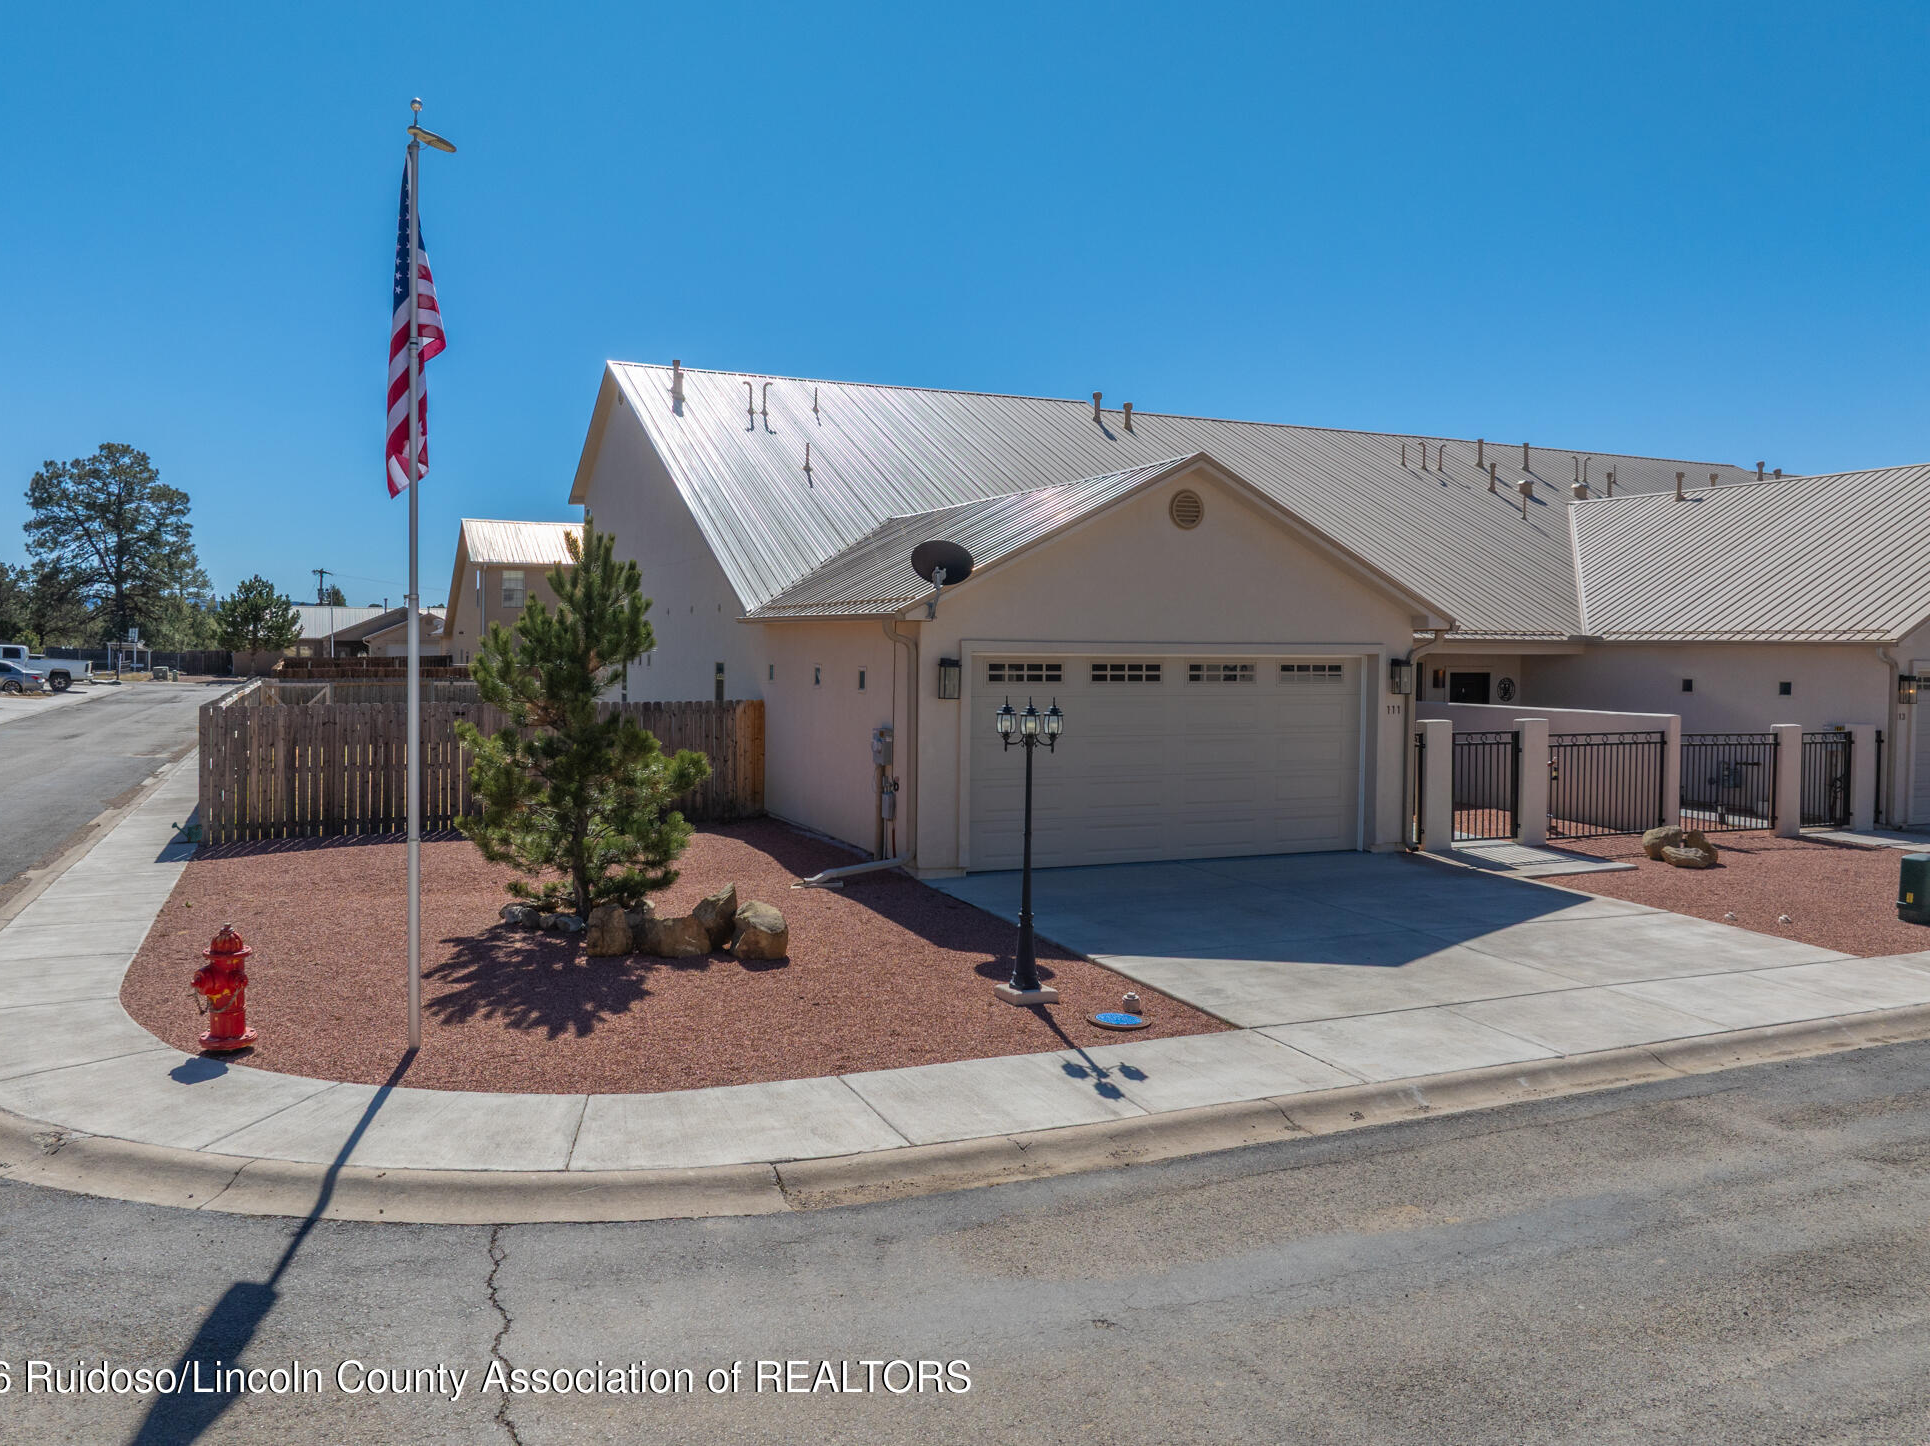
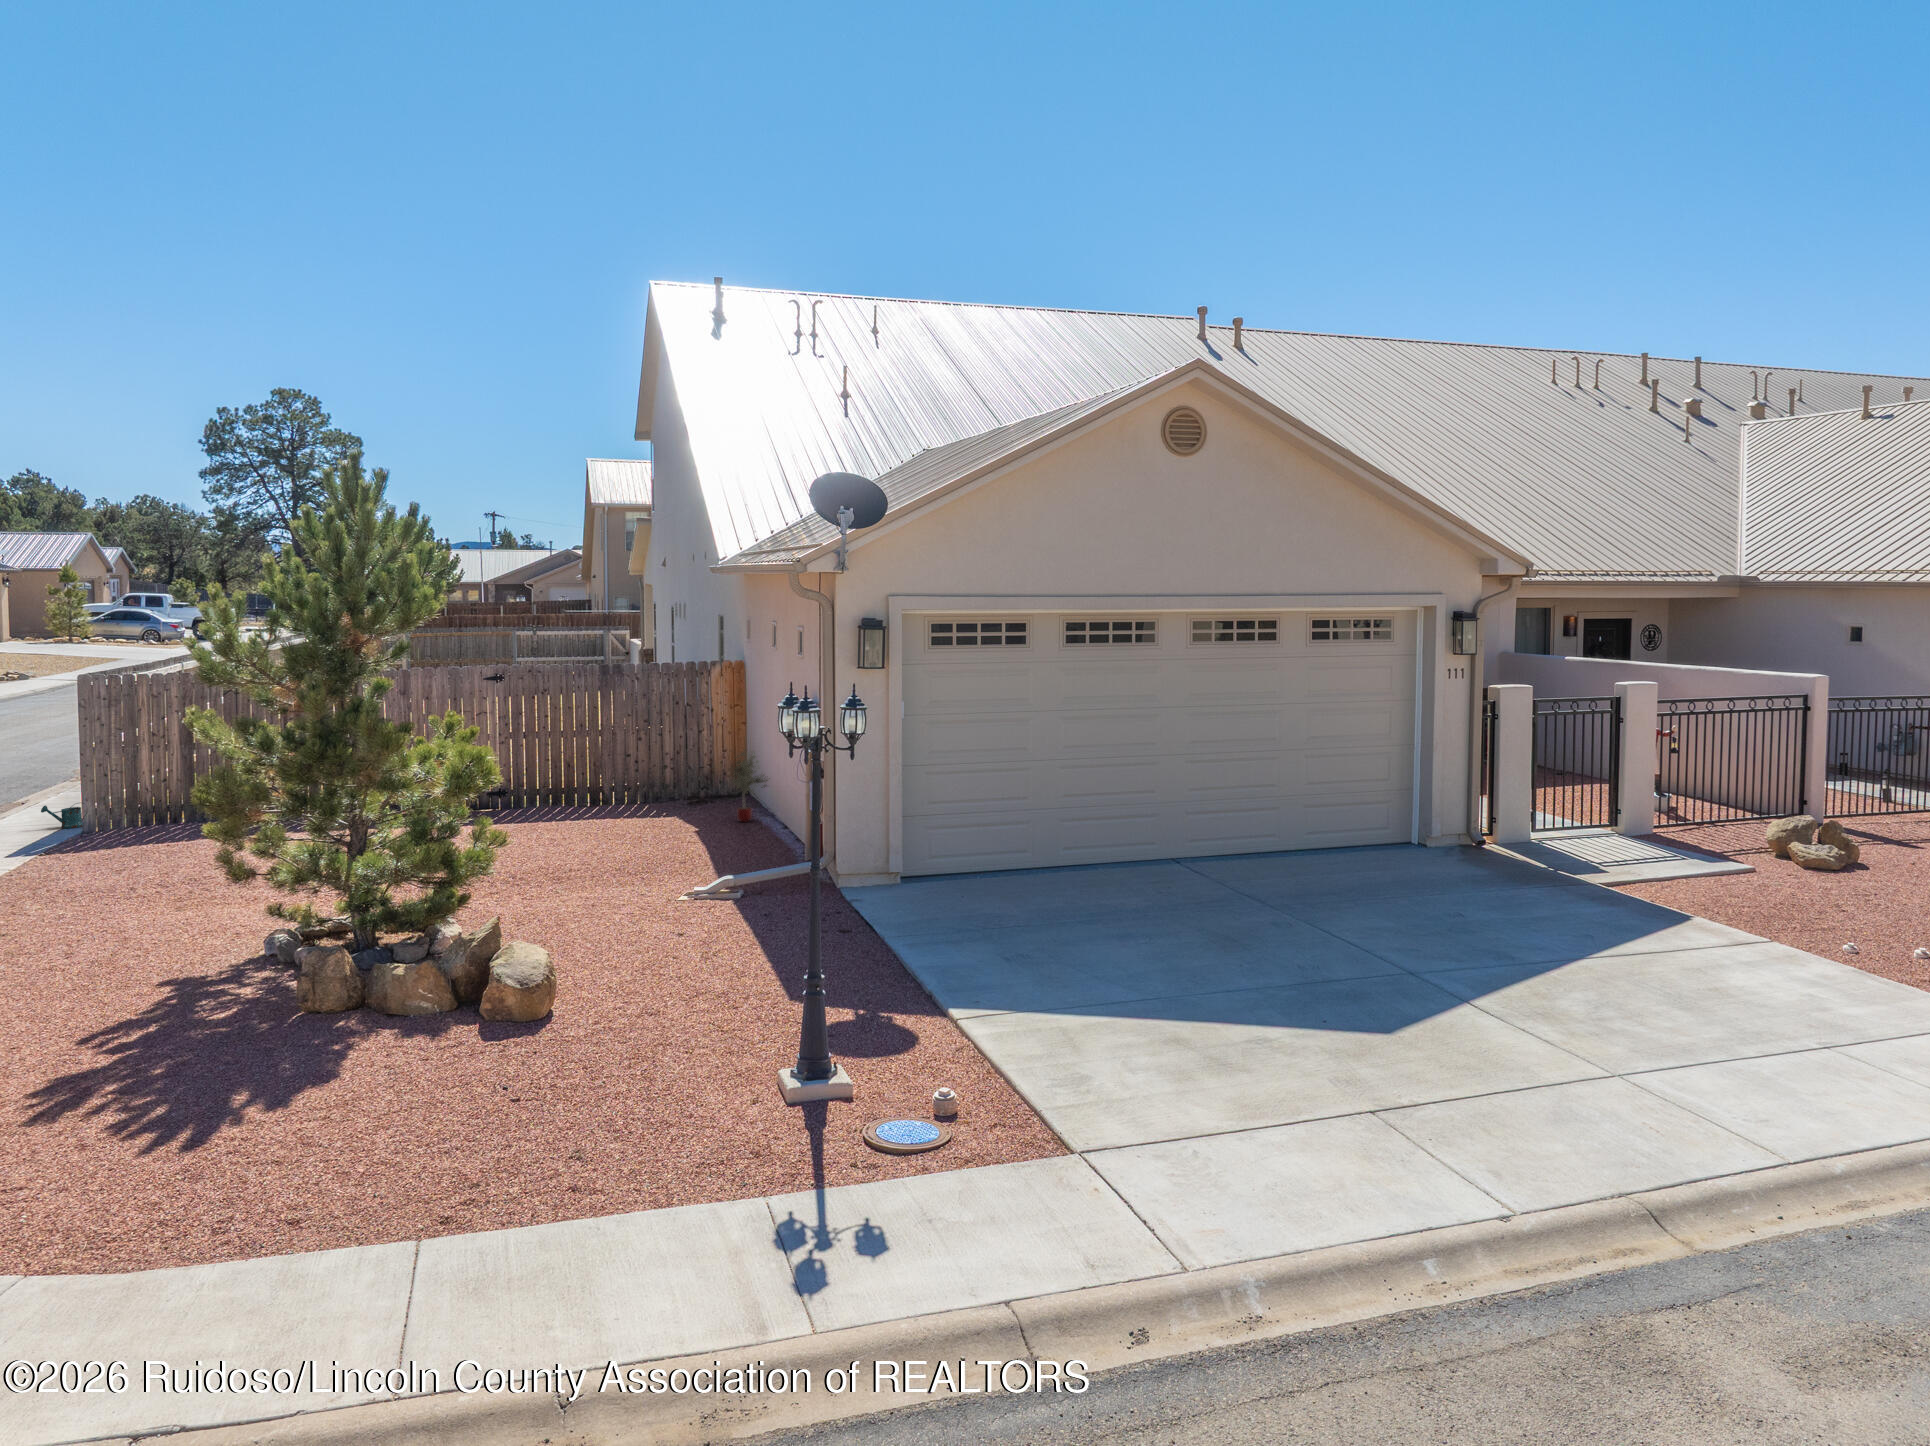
potted tree: none [770,774,805,838] -> present [733,752,768,822]

